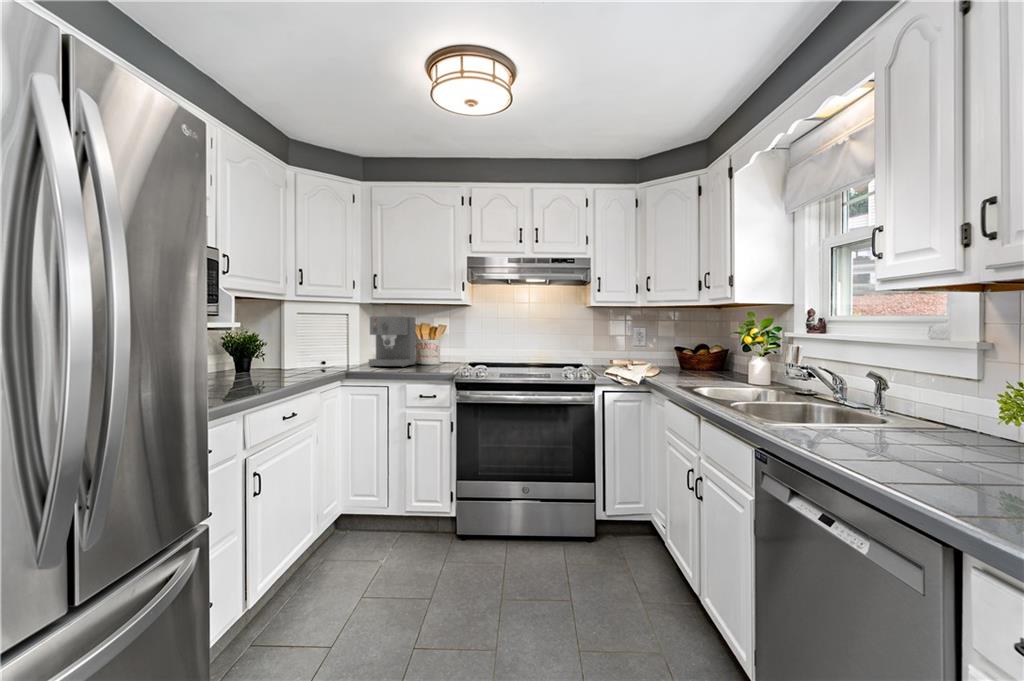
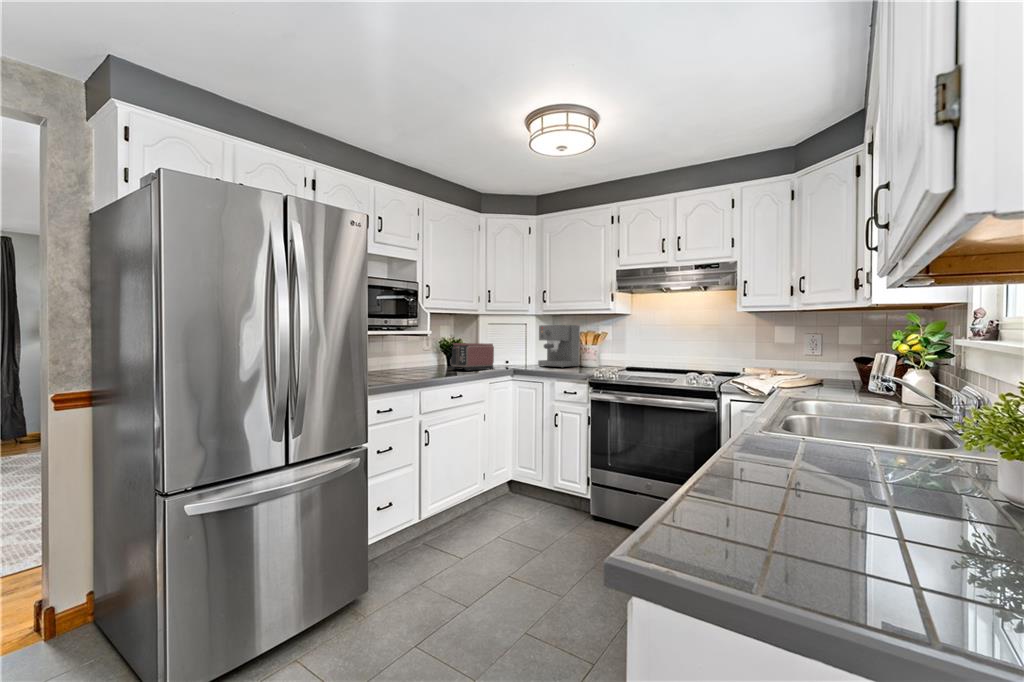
toaster: none [257,339,317,378] -> present [450,343,494,371]

